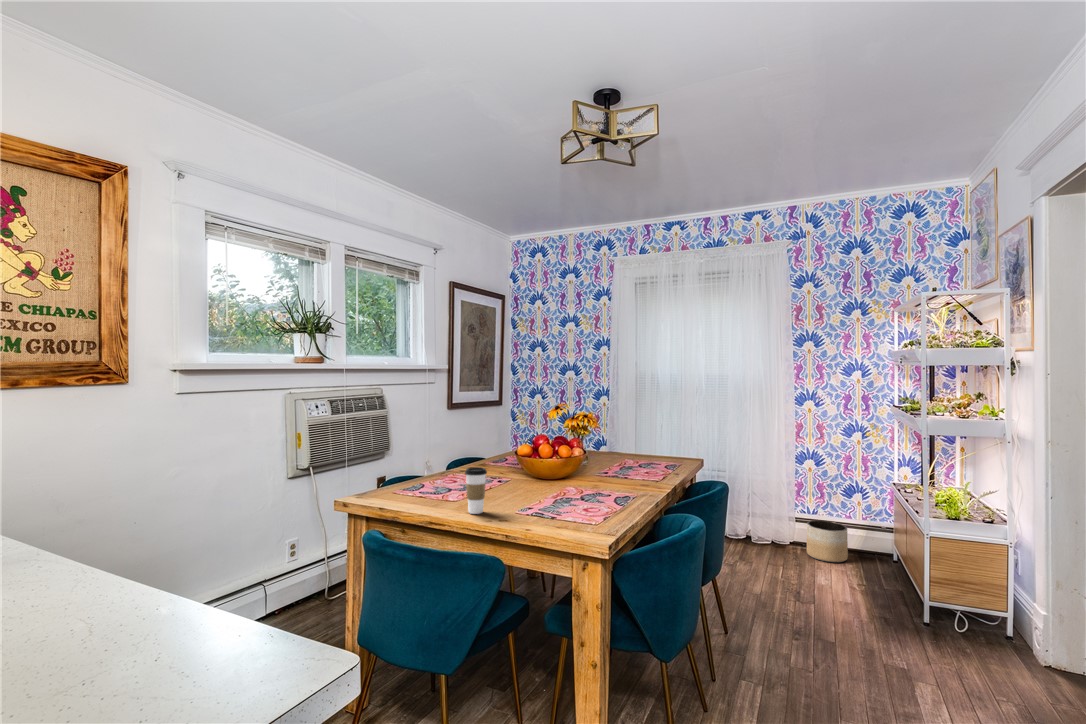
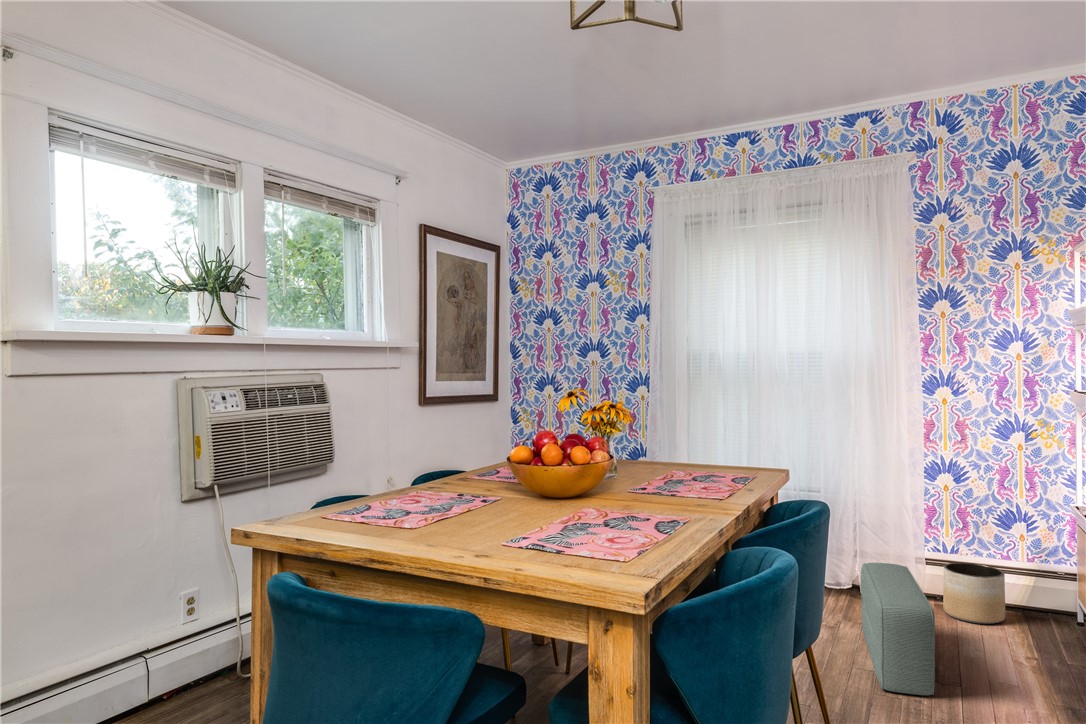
coffee cup: present [465,467,487,514] -> none [424,476,458,546]
pouf: none [751,521,798,611] -> present [861,563,935,695]

